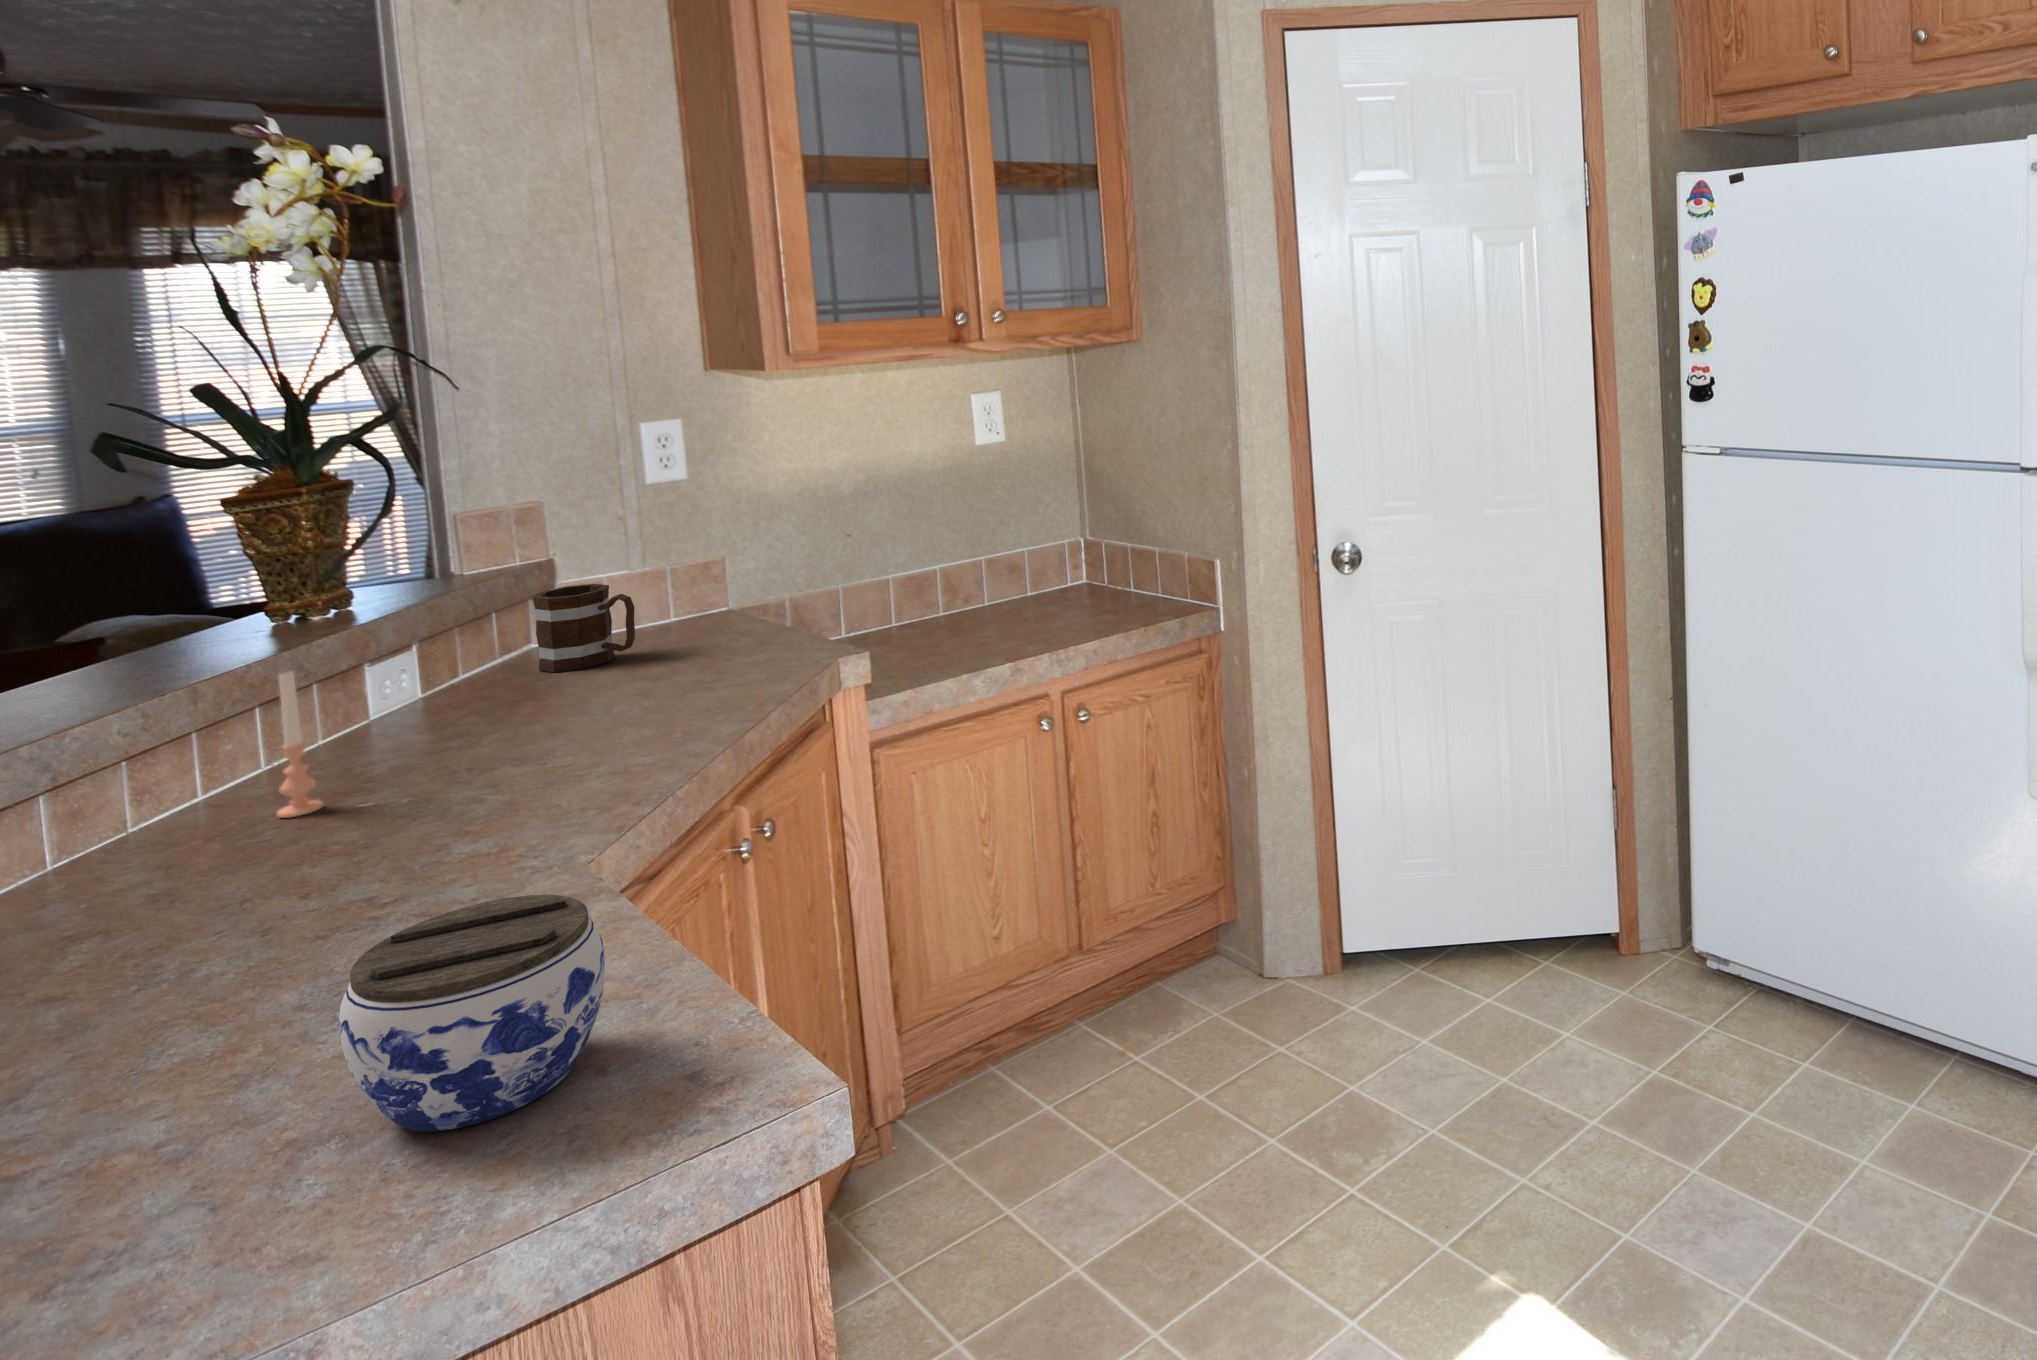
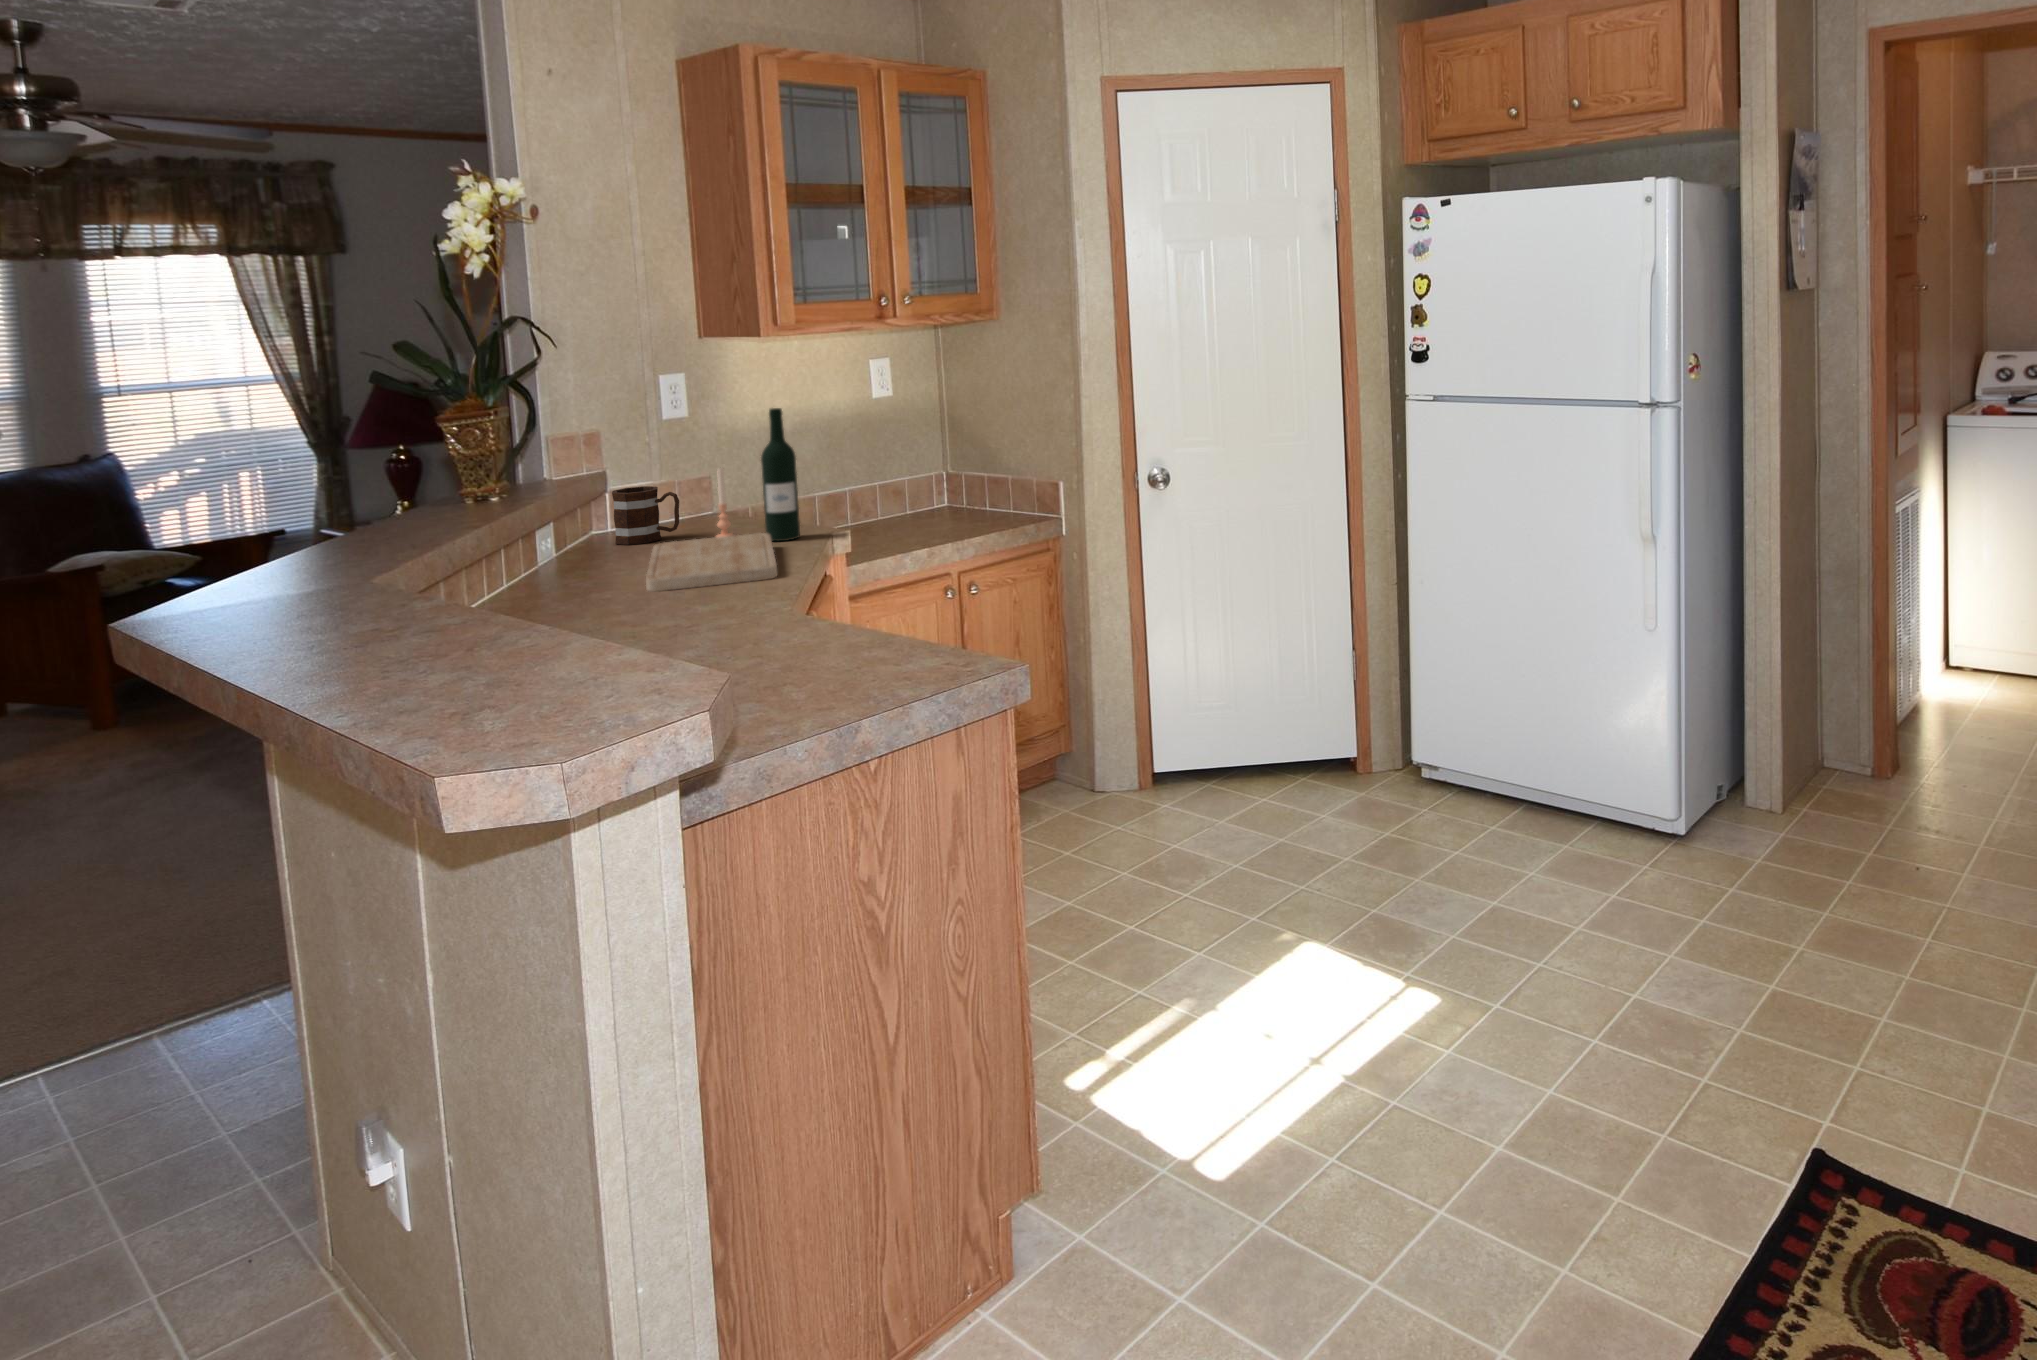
wine bottle: none [733,476,795,672] -> present [761,408,800,541]
cutting board: none [445,664,731,794] -> present [646,533,777,591]
candle: present [277,670,323,818] -> present [716,468,733,537]
jar: present [339,895,605,1132] -> none [787,582,895,677]

